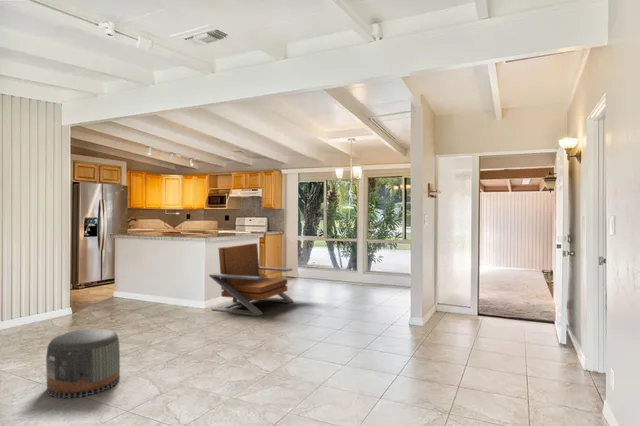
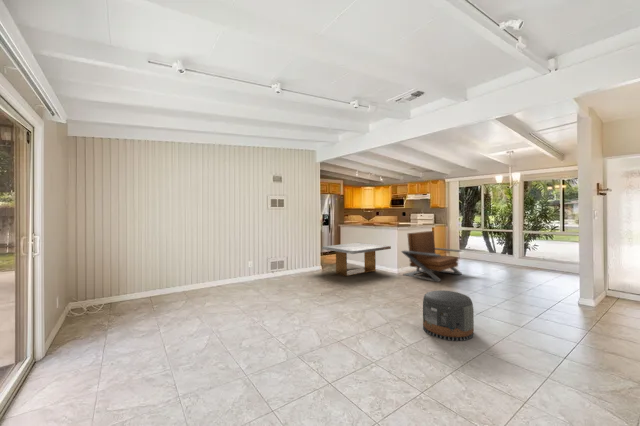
coffee table: none [75,264,194,322] -> present [322,243,391,276]
pouf: present [46,328,120,398] -> present [423,290,474,341]

